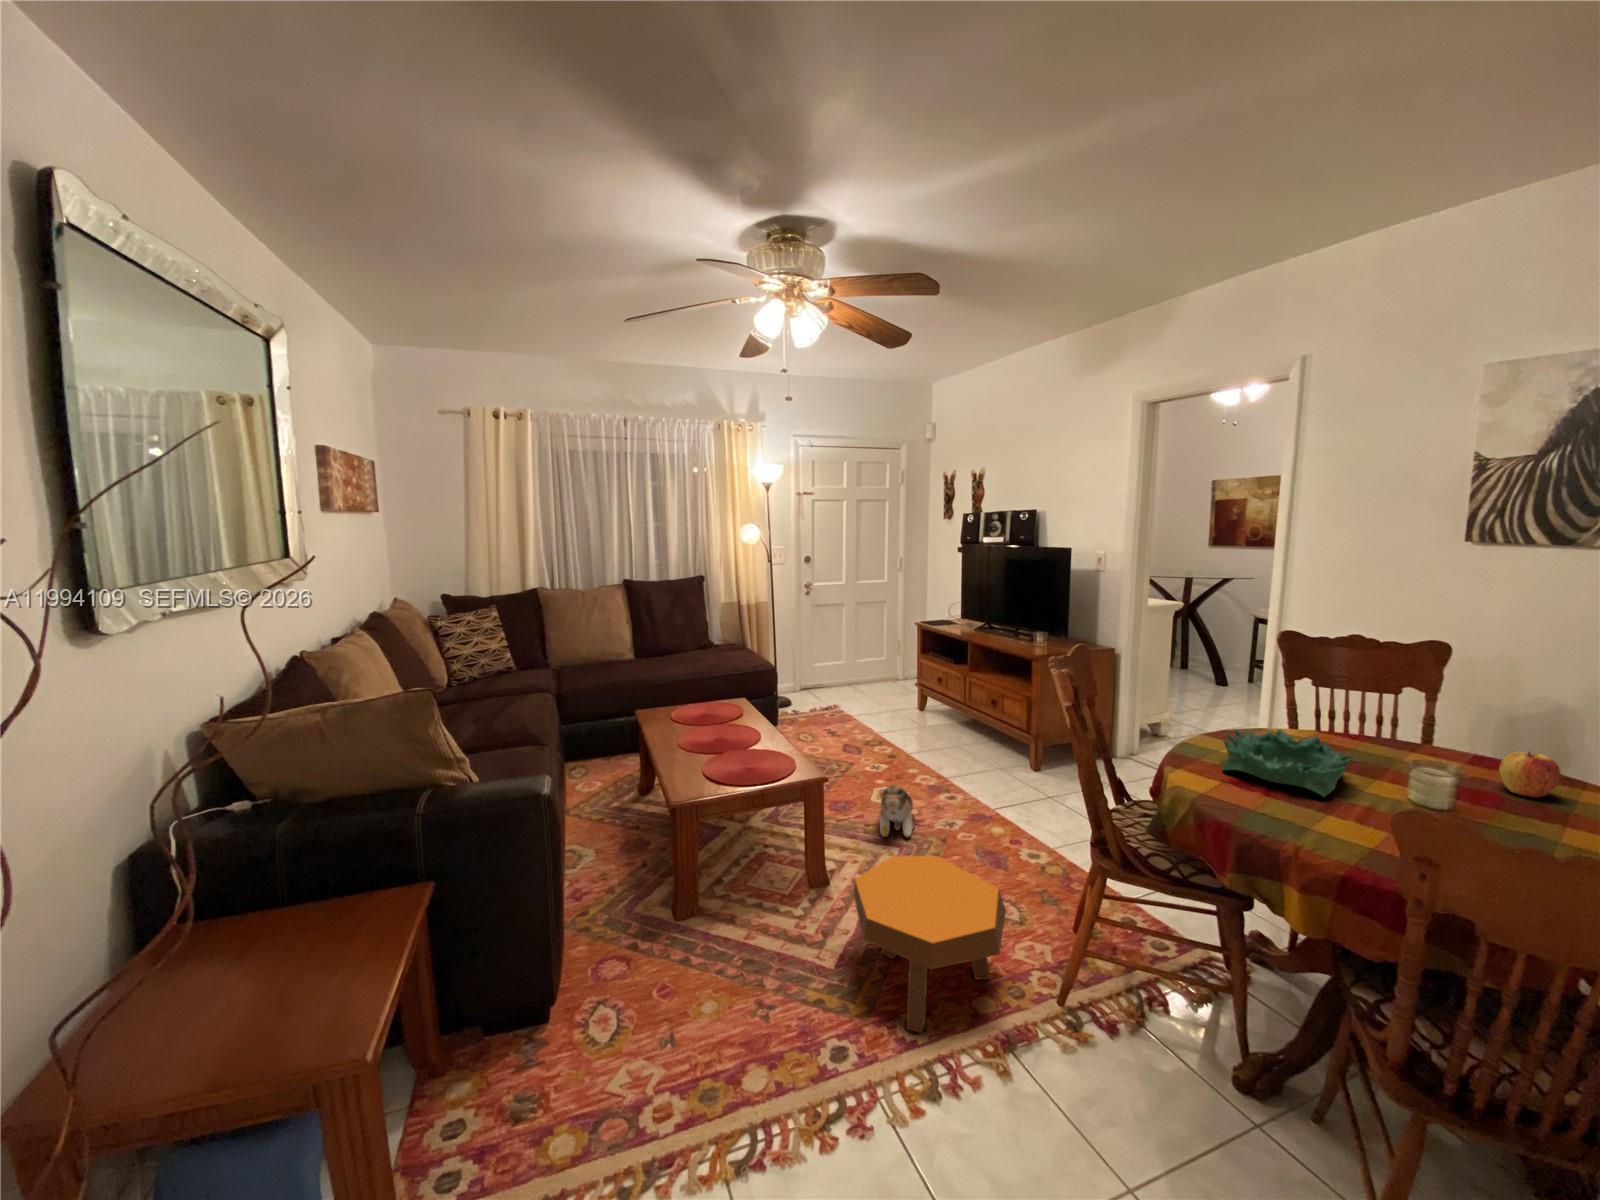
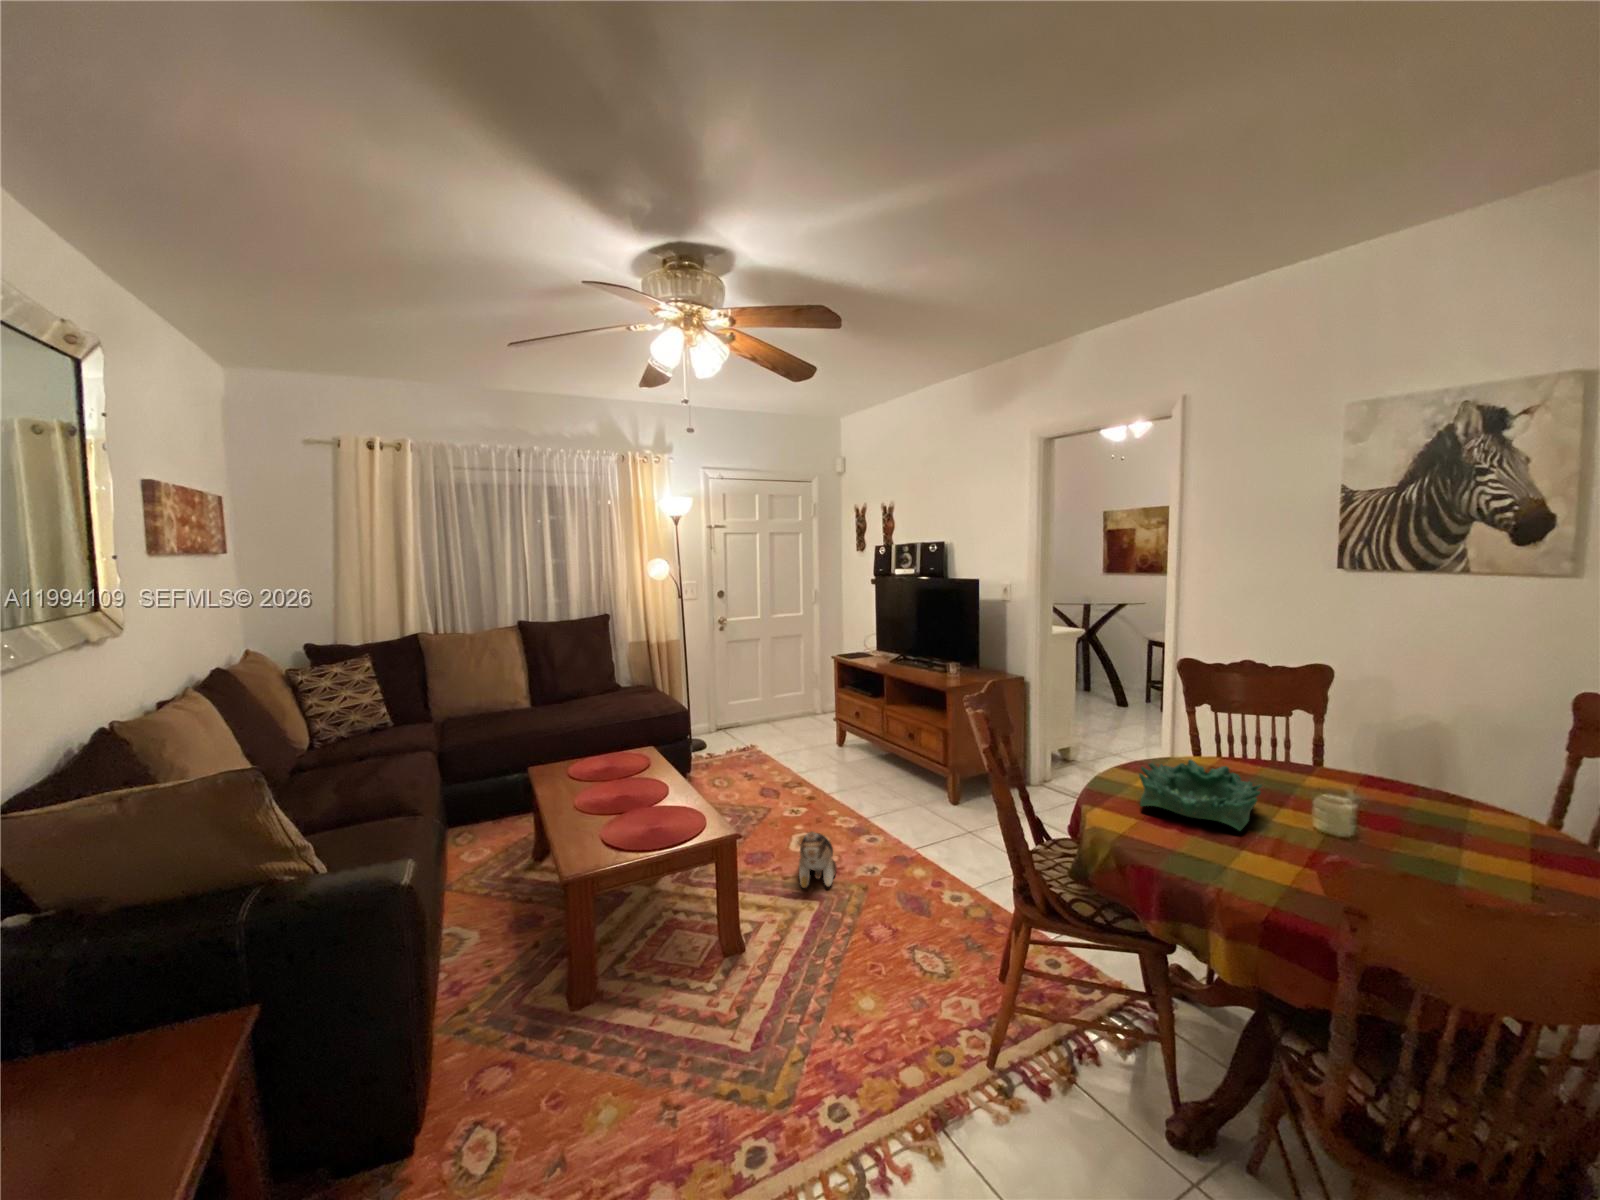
apple: present [1499,752,1561,797] -> none [1392,772,1447,817]
footstool: present [854,856,1006,1033] -> none [769,911,932,1122]

